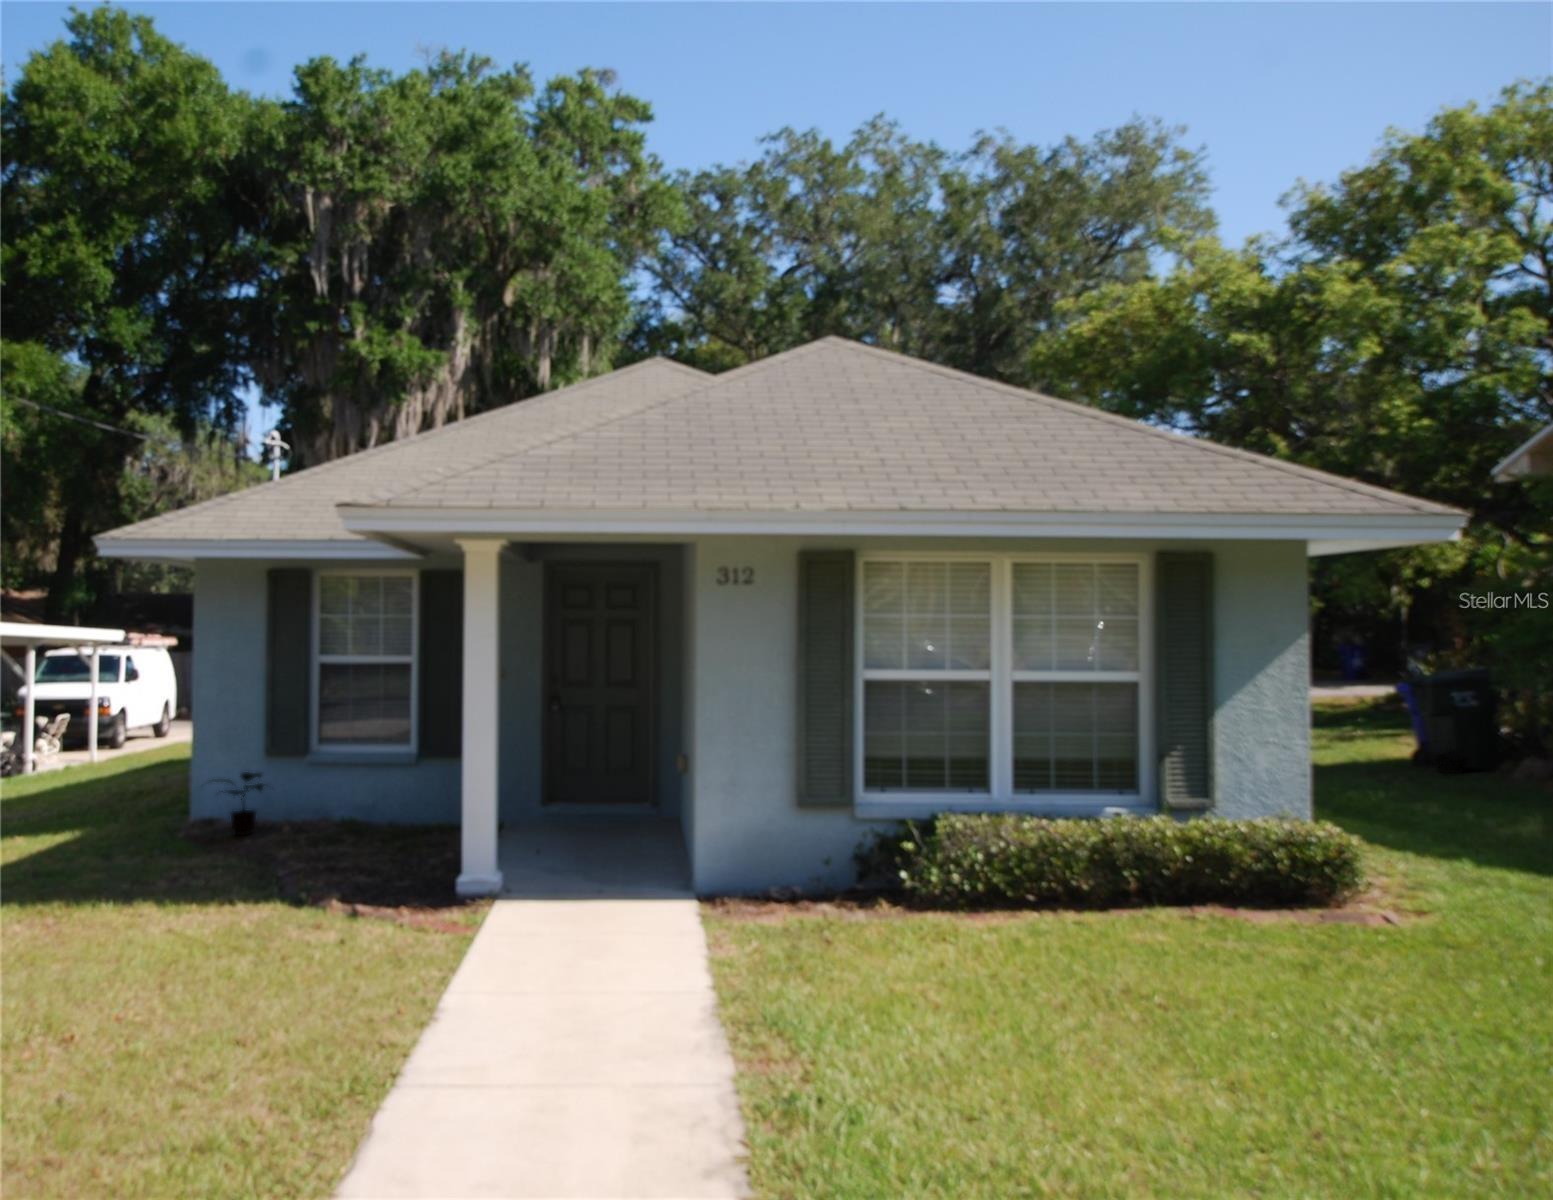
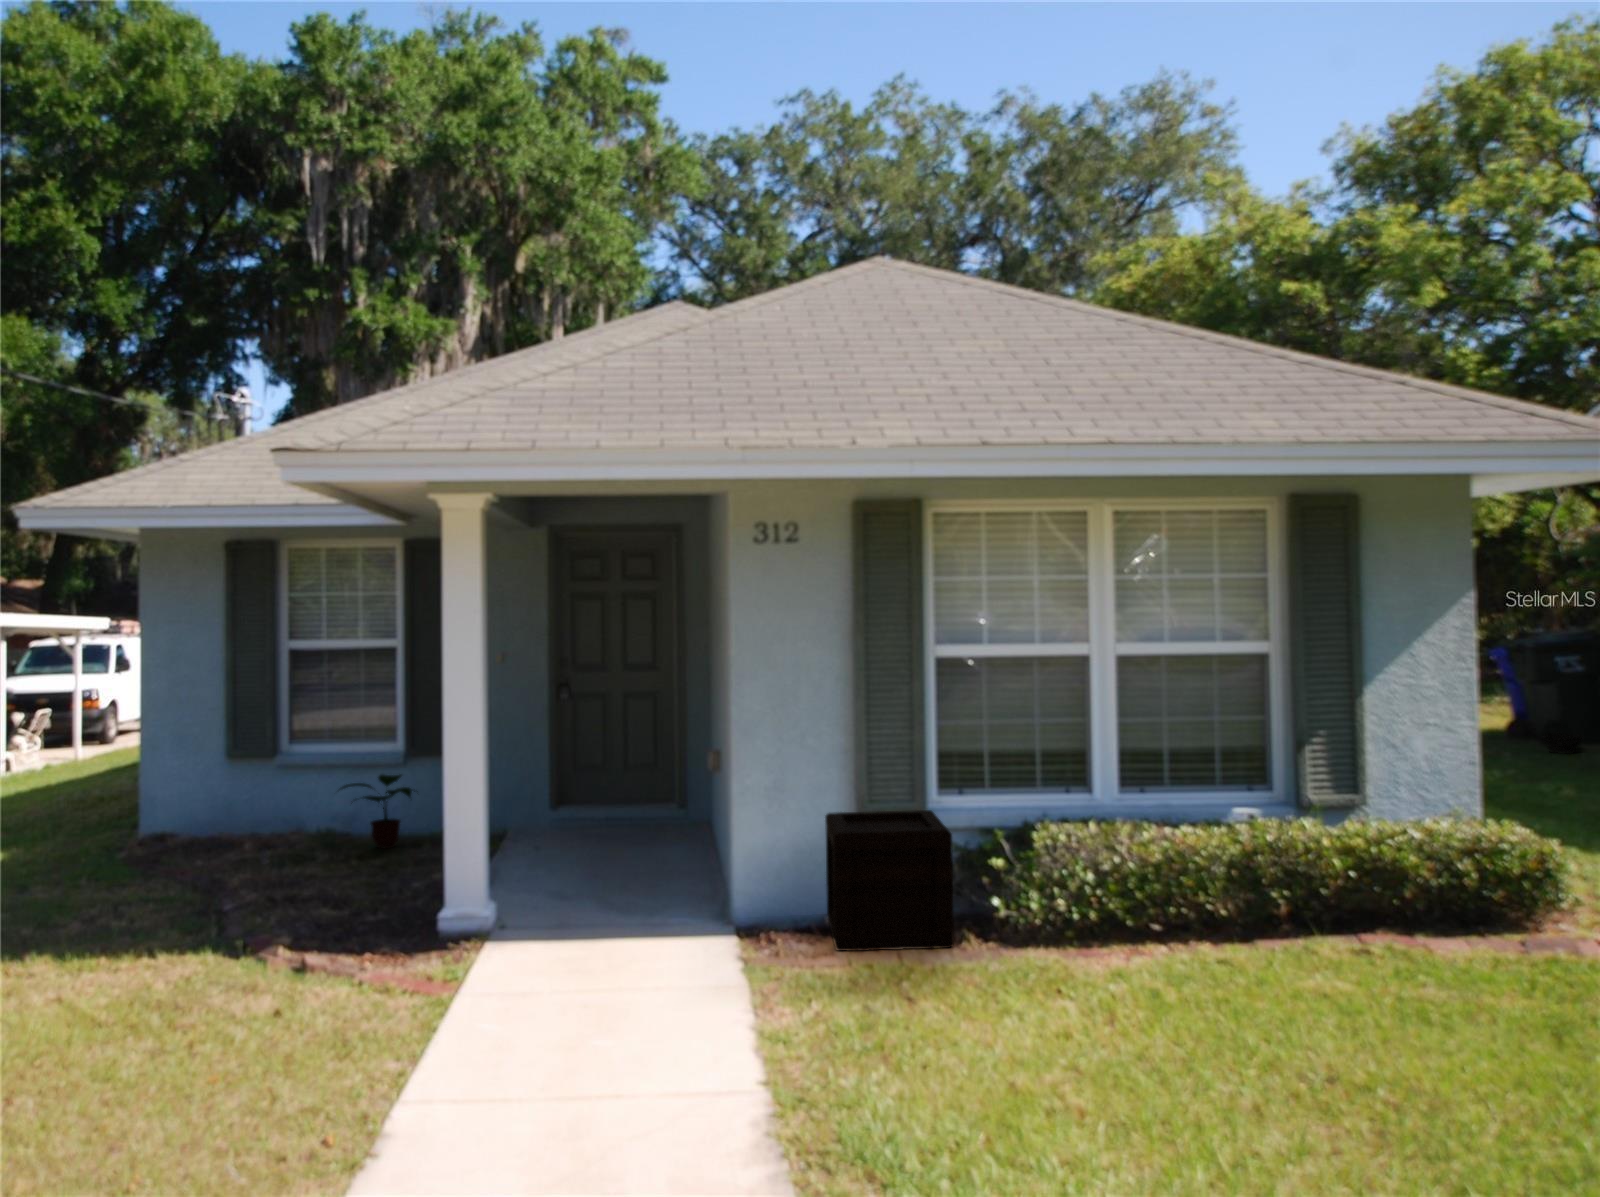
potted plant: present [222,772,264,835] -> present [340,774,415,849]
wooden crate: none [770,804,869,914] -> present [825,810,954,951]

